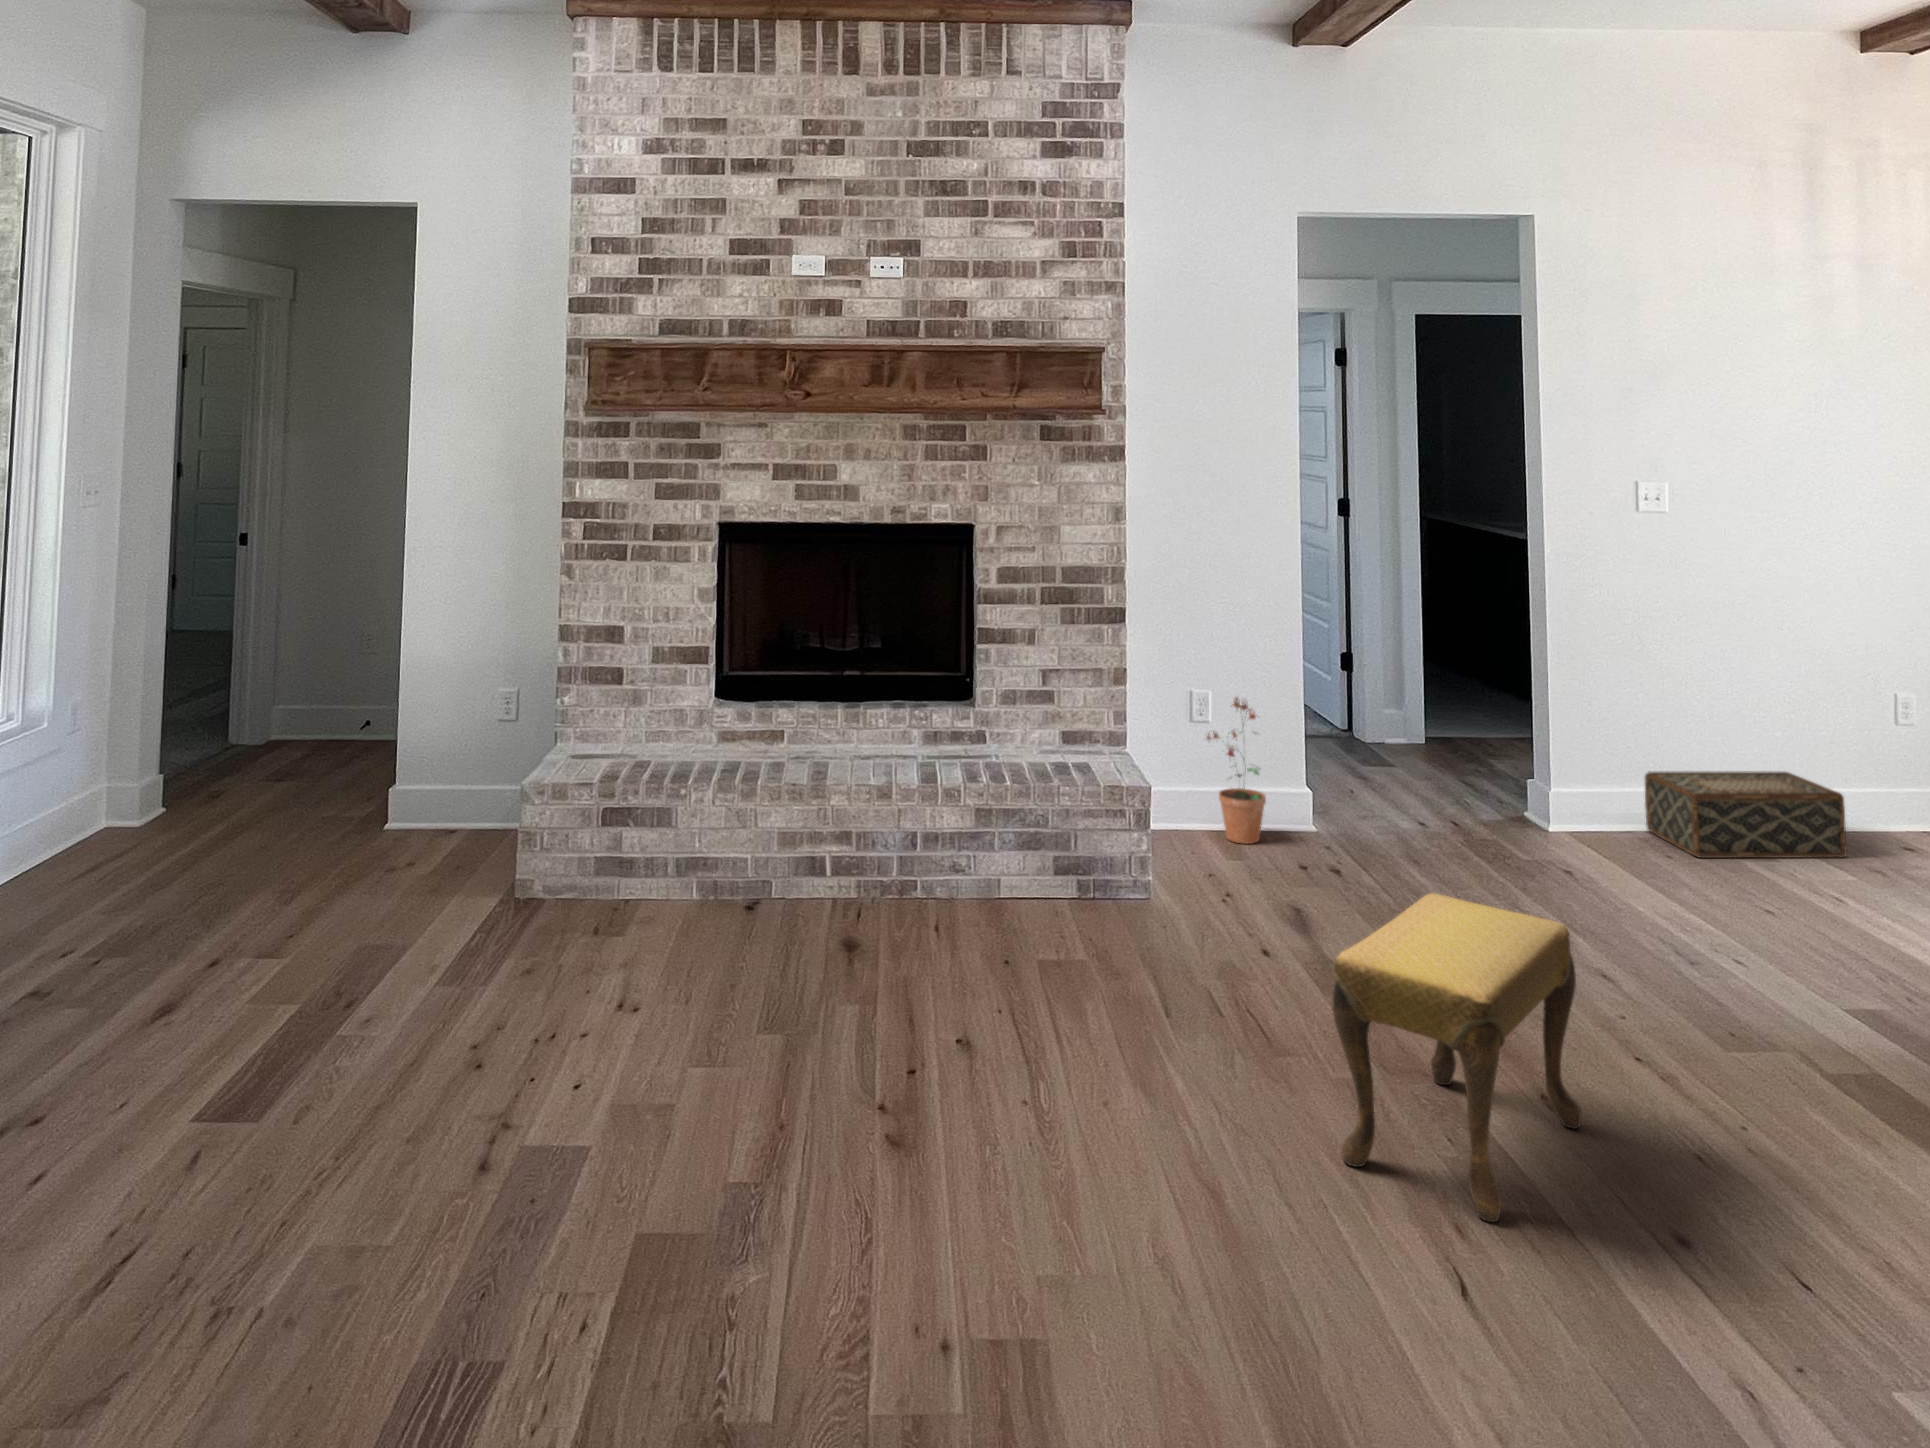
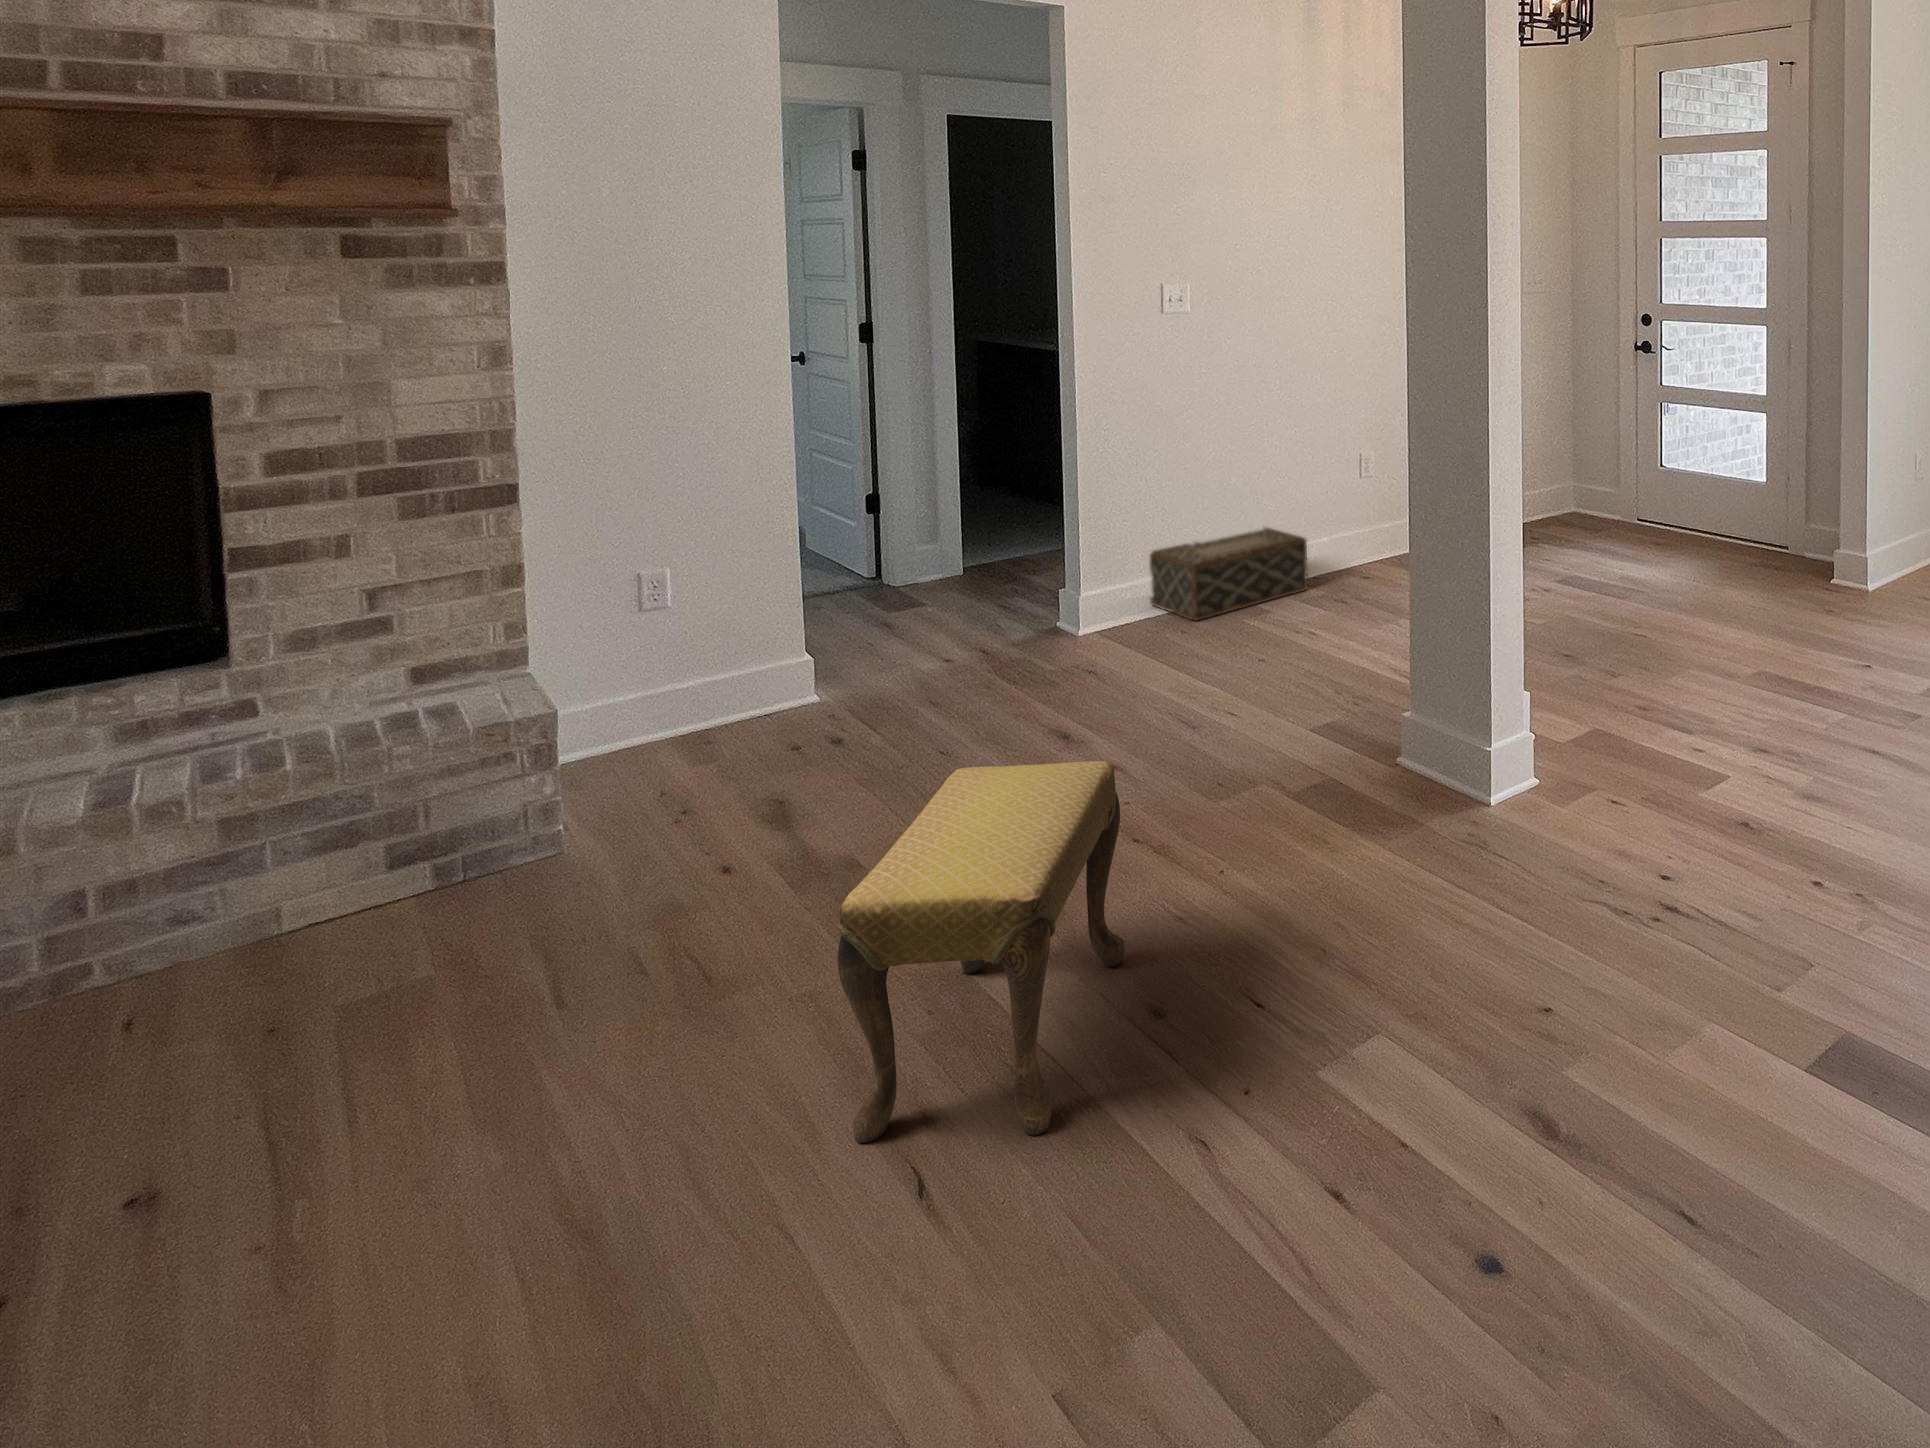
potted plant: present [1207,697,1266,844] -> none [648,564,739,738]

